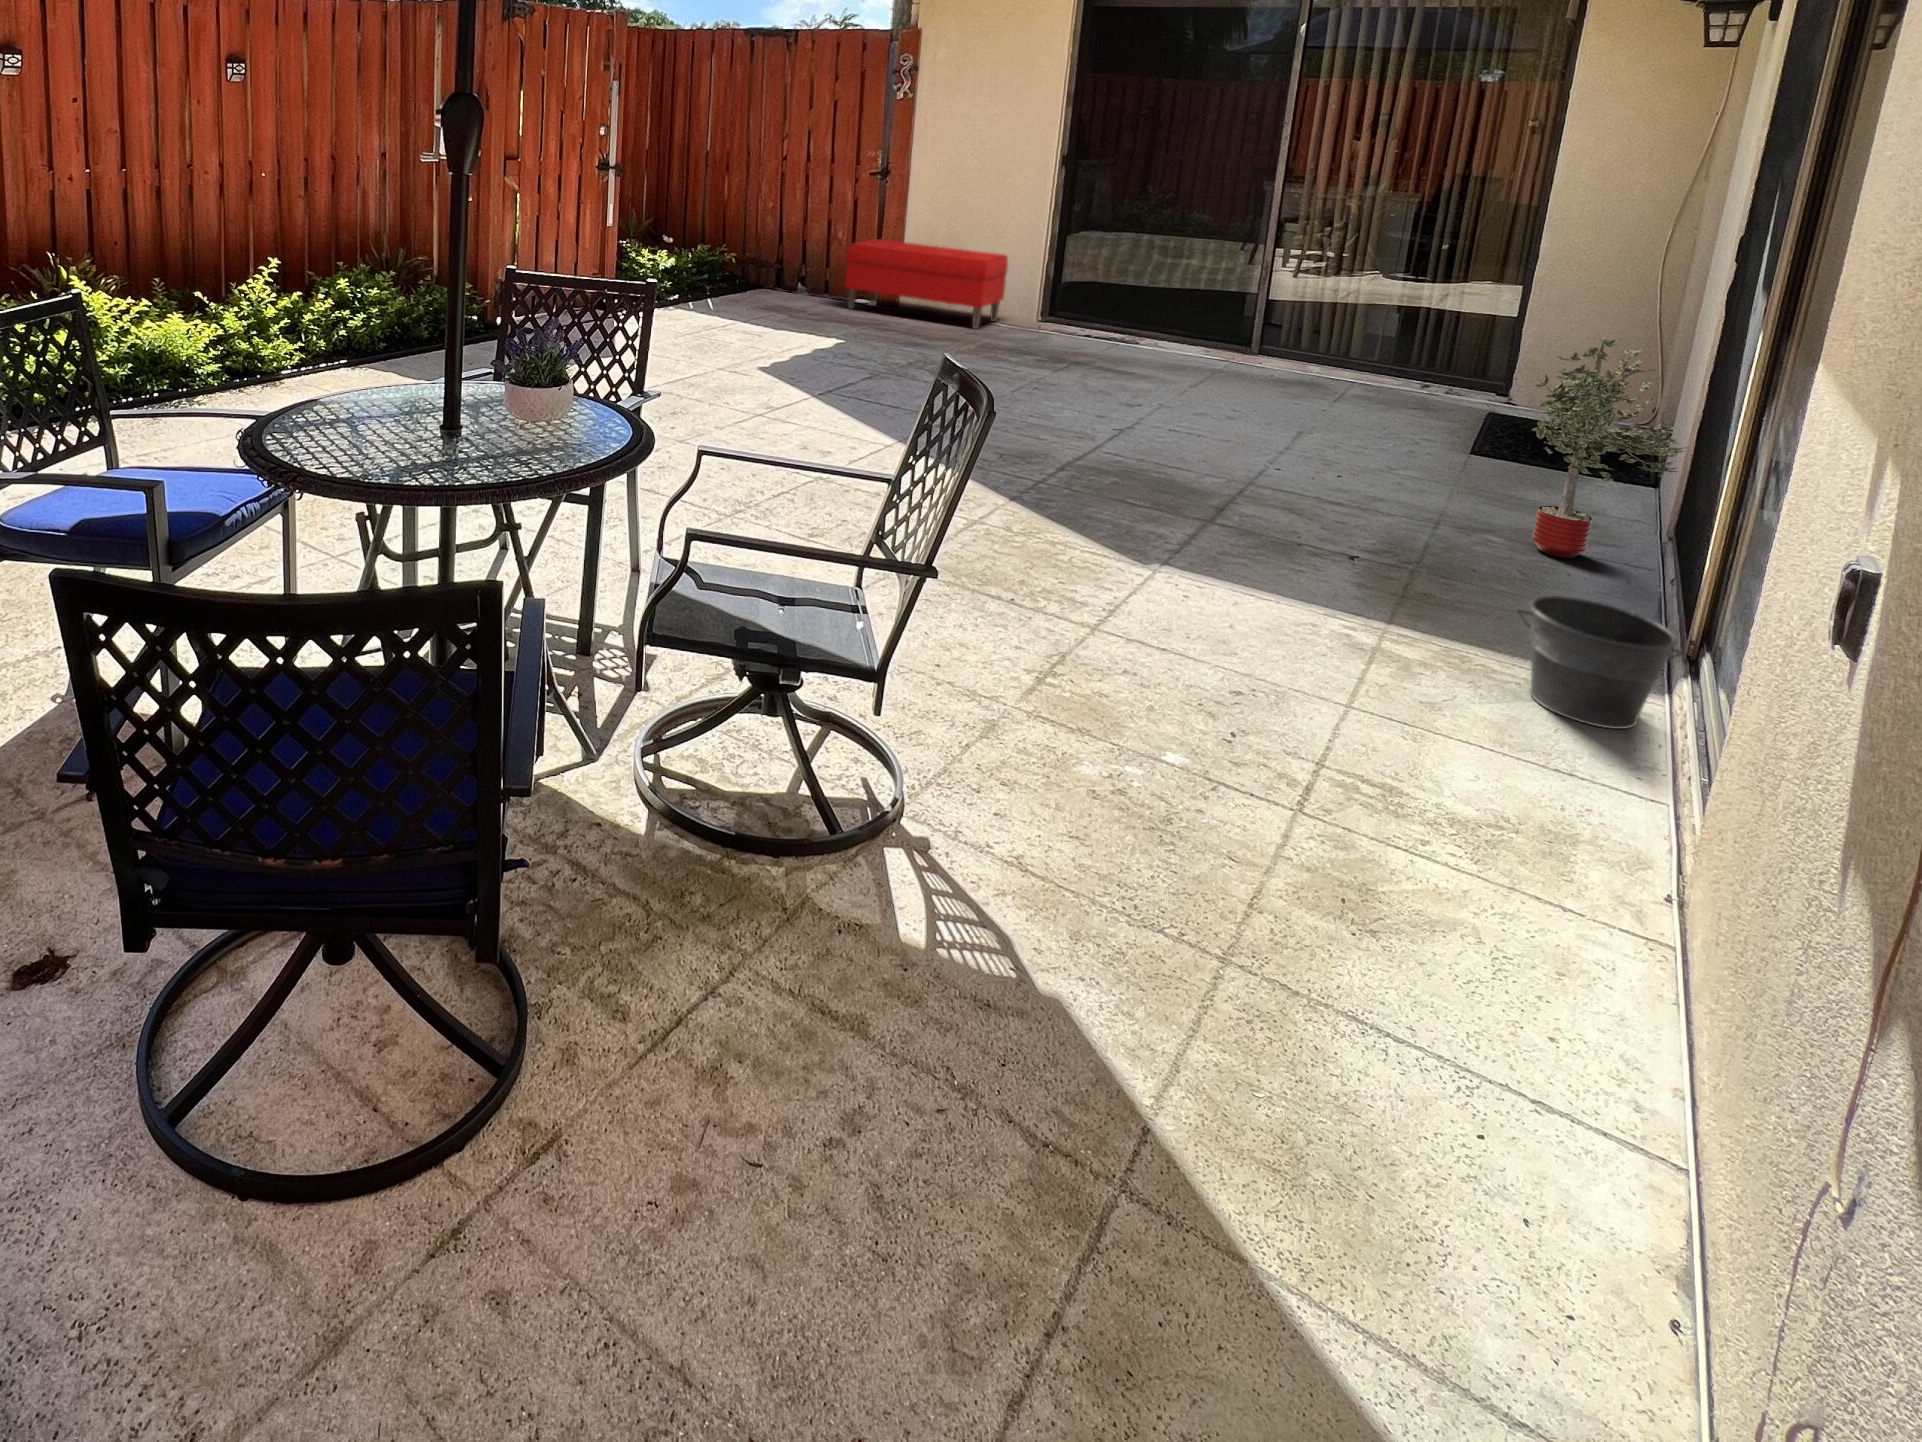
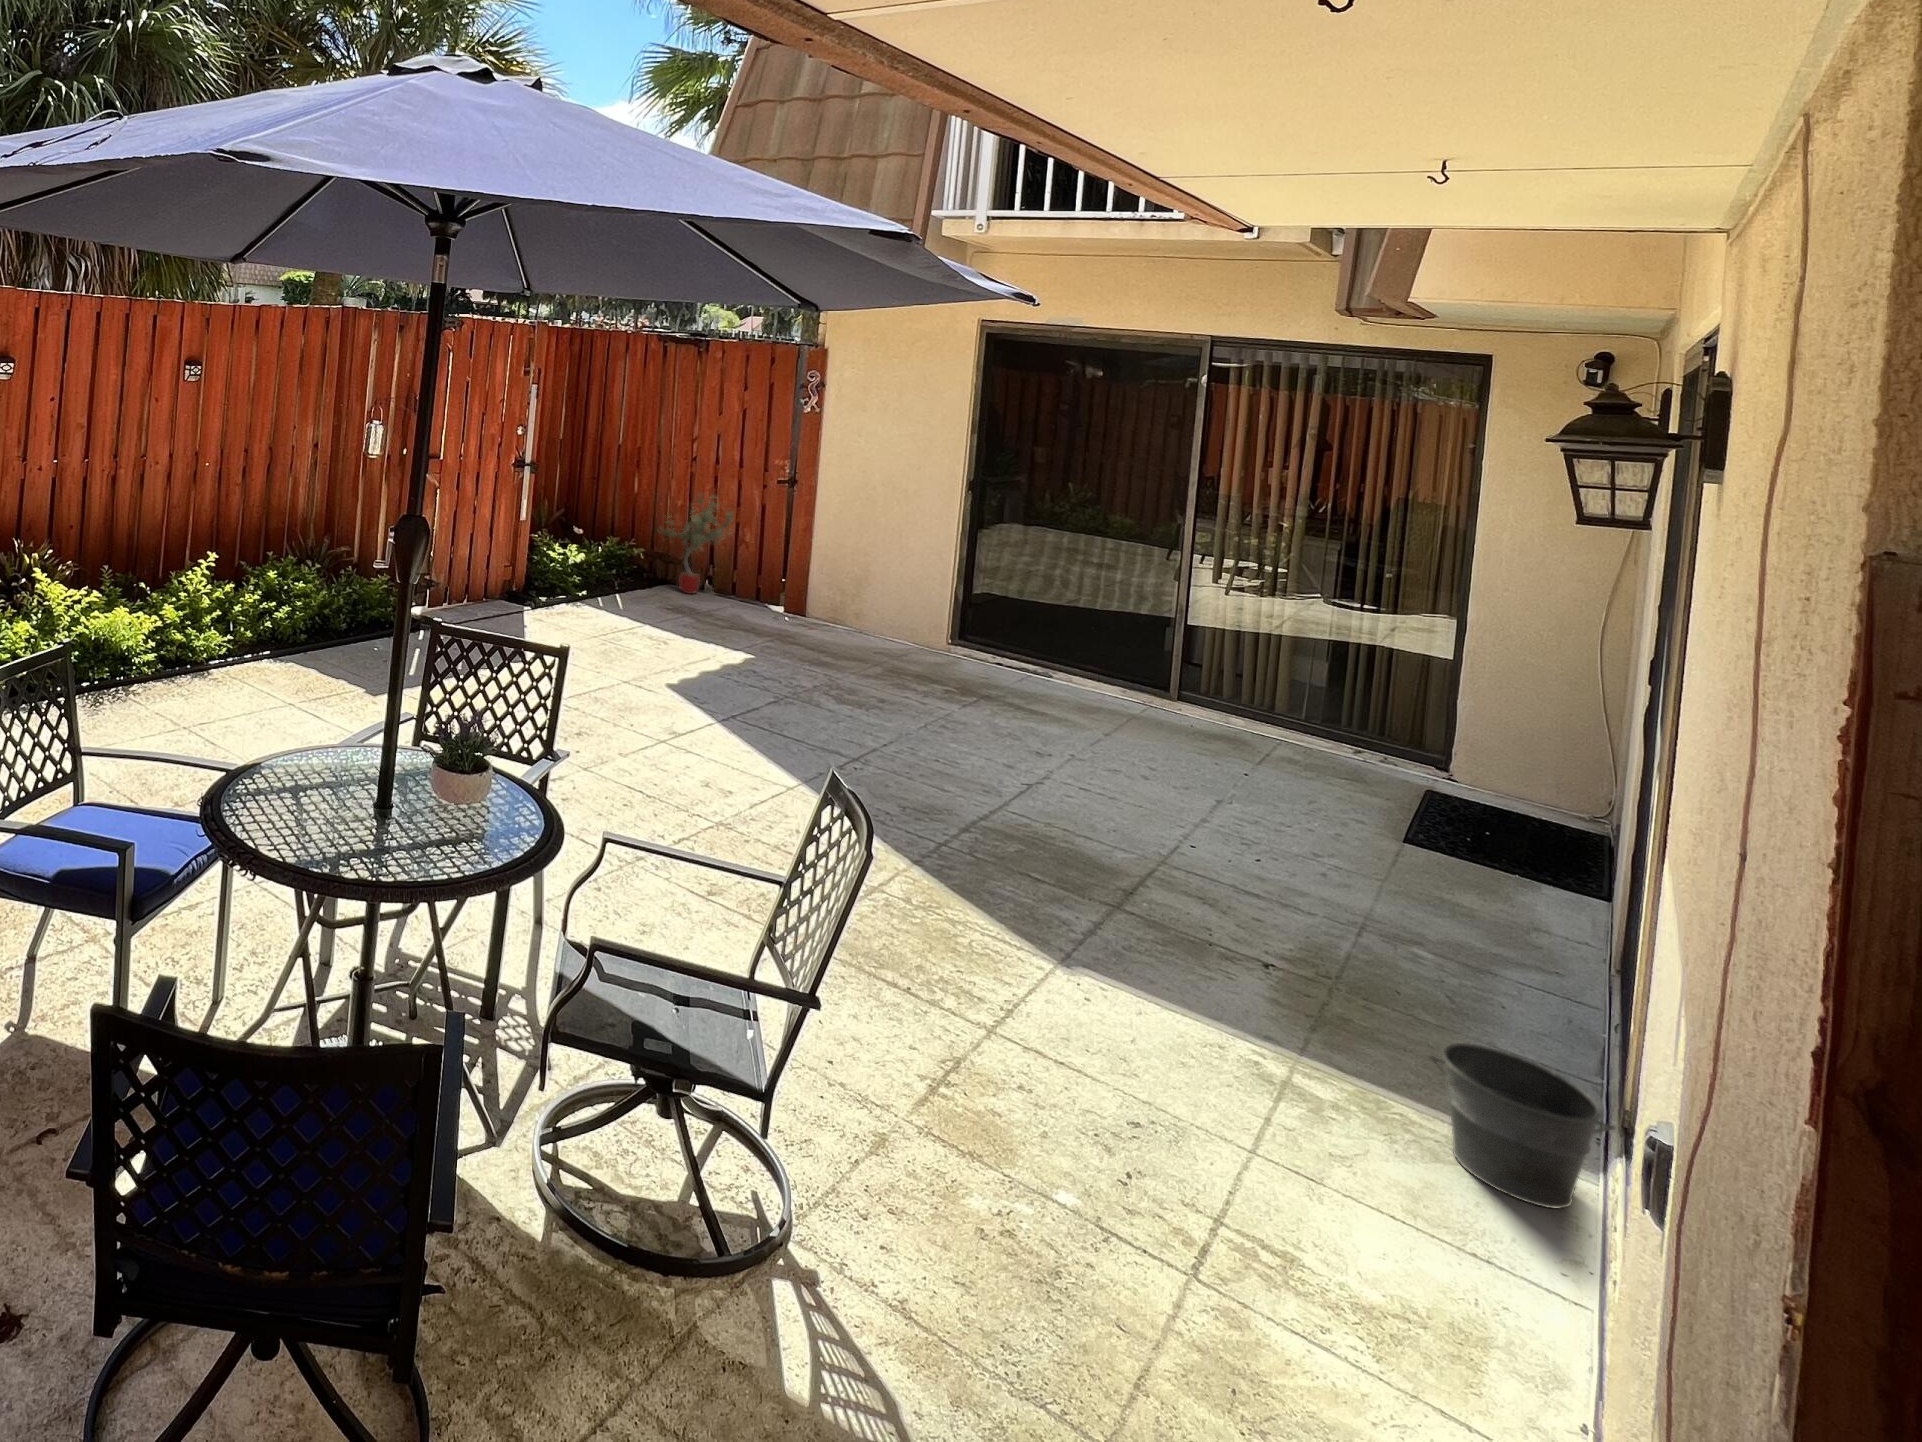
bench: present [845,239,1008,329] -> none [744,546,906,647]
potted tree: present [1531,338,1687,558] -> present [658,494,733,594]

